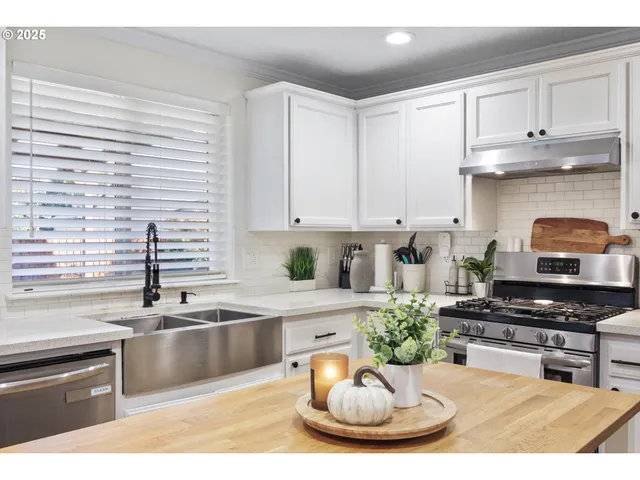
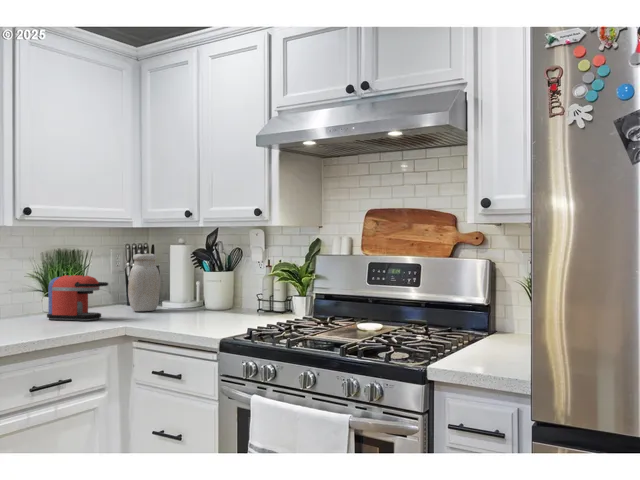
coffee maker: none [302,265,344,296] -> present [47,275,108,321]

